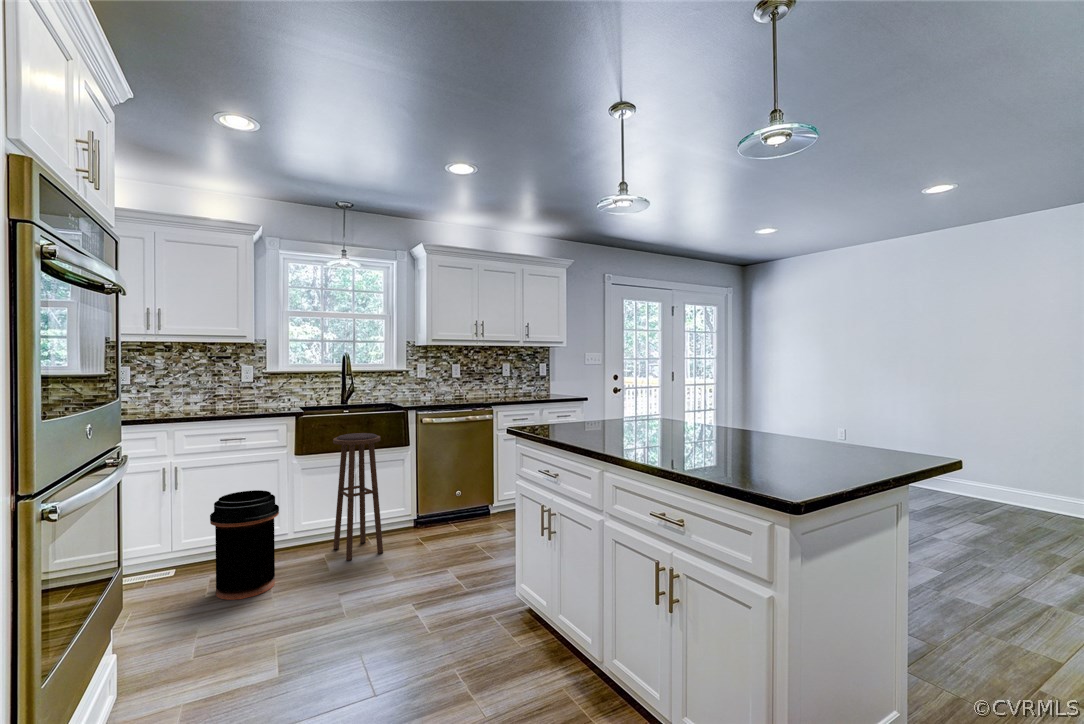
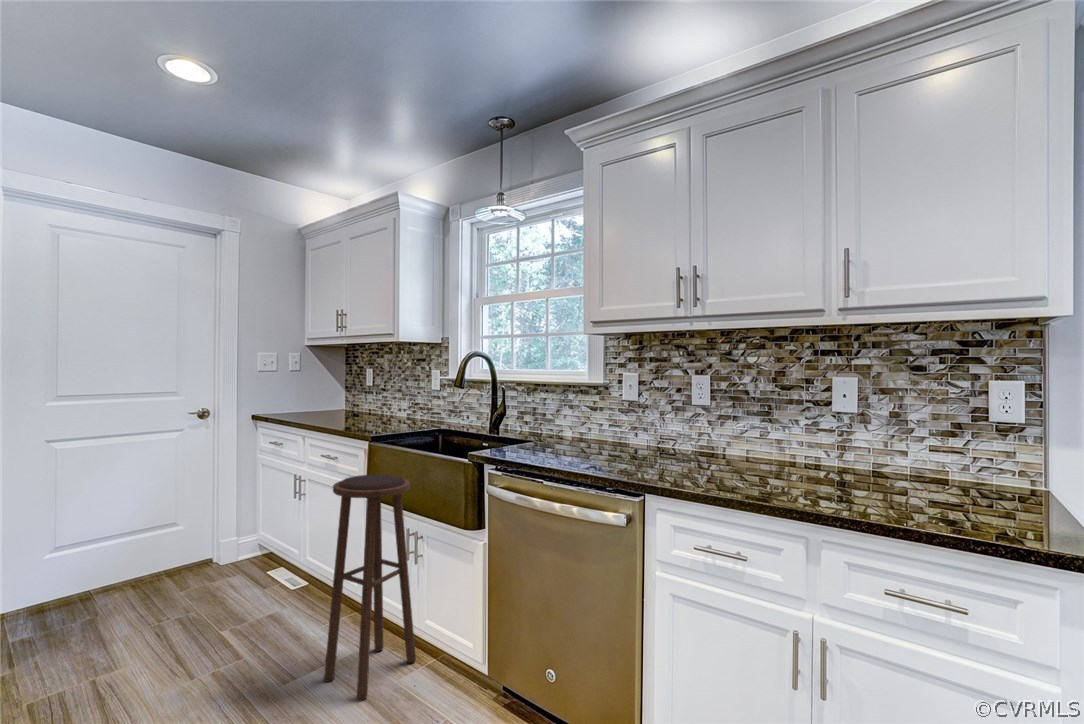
trash can: present [210,490,279,600] -> none [192,517,280,661]

